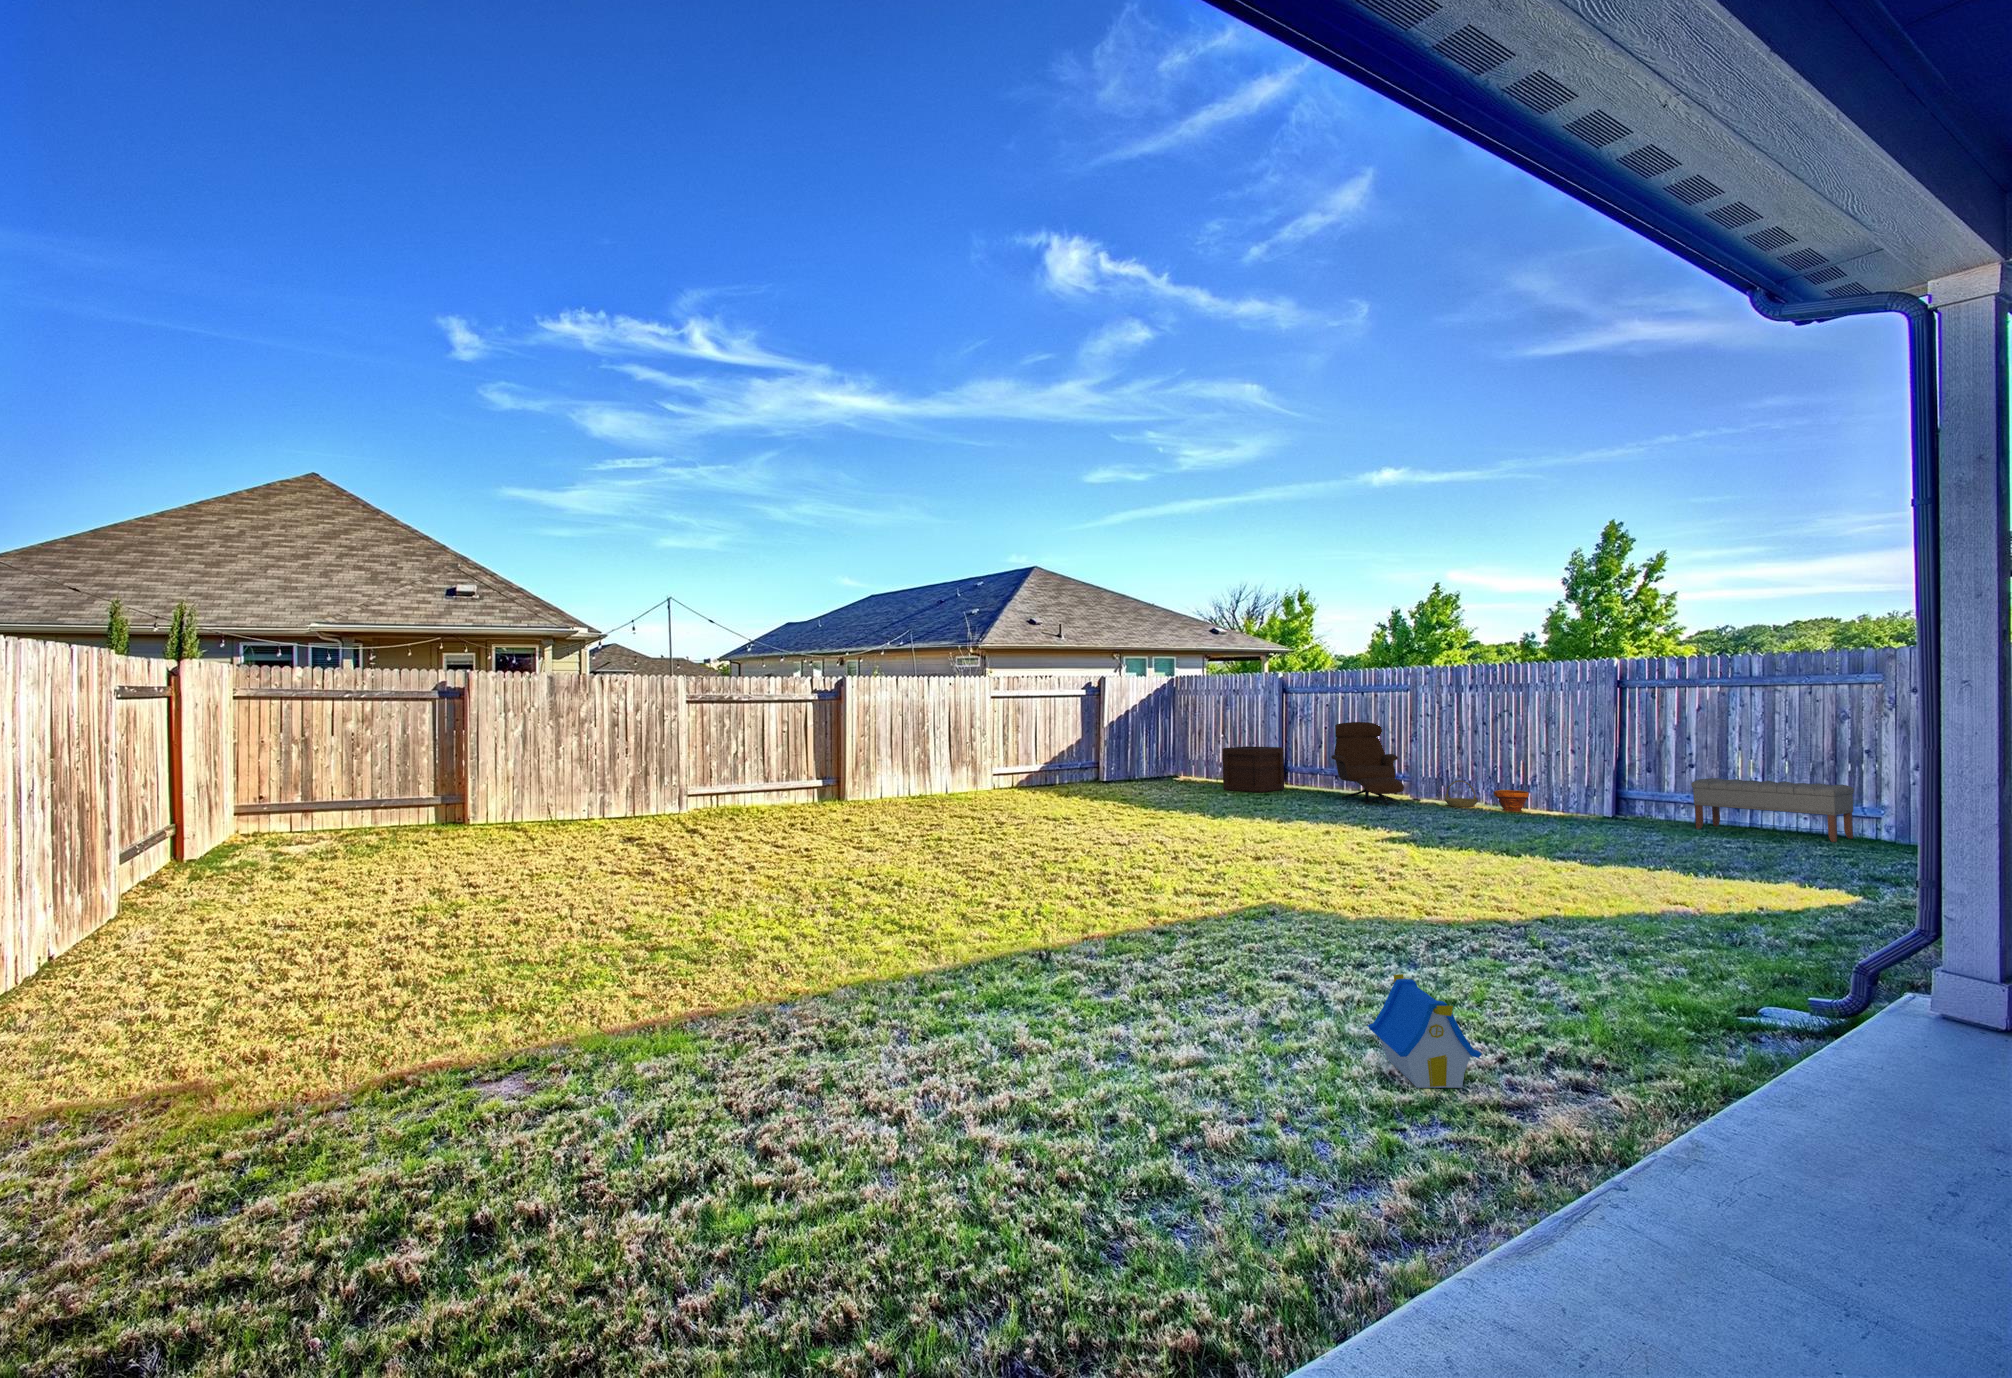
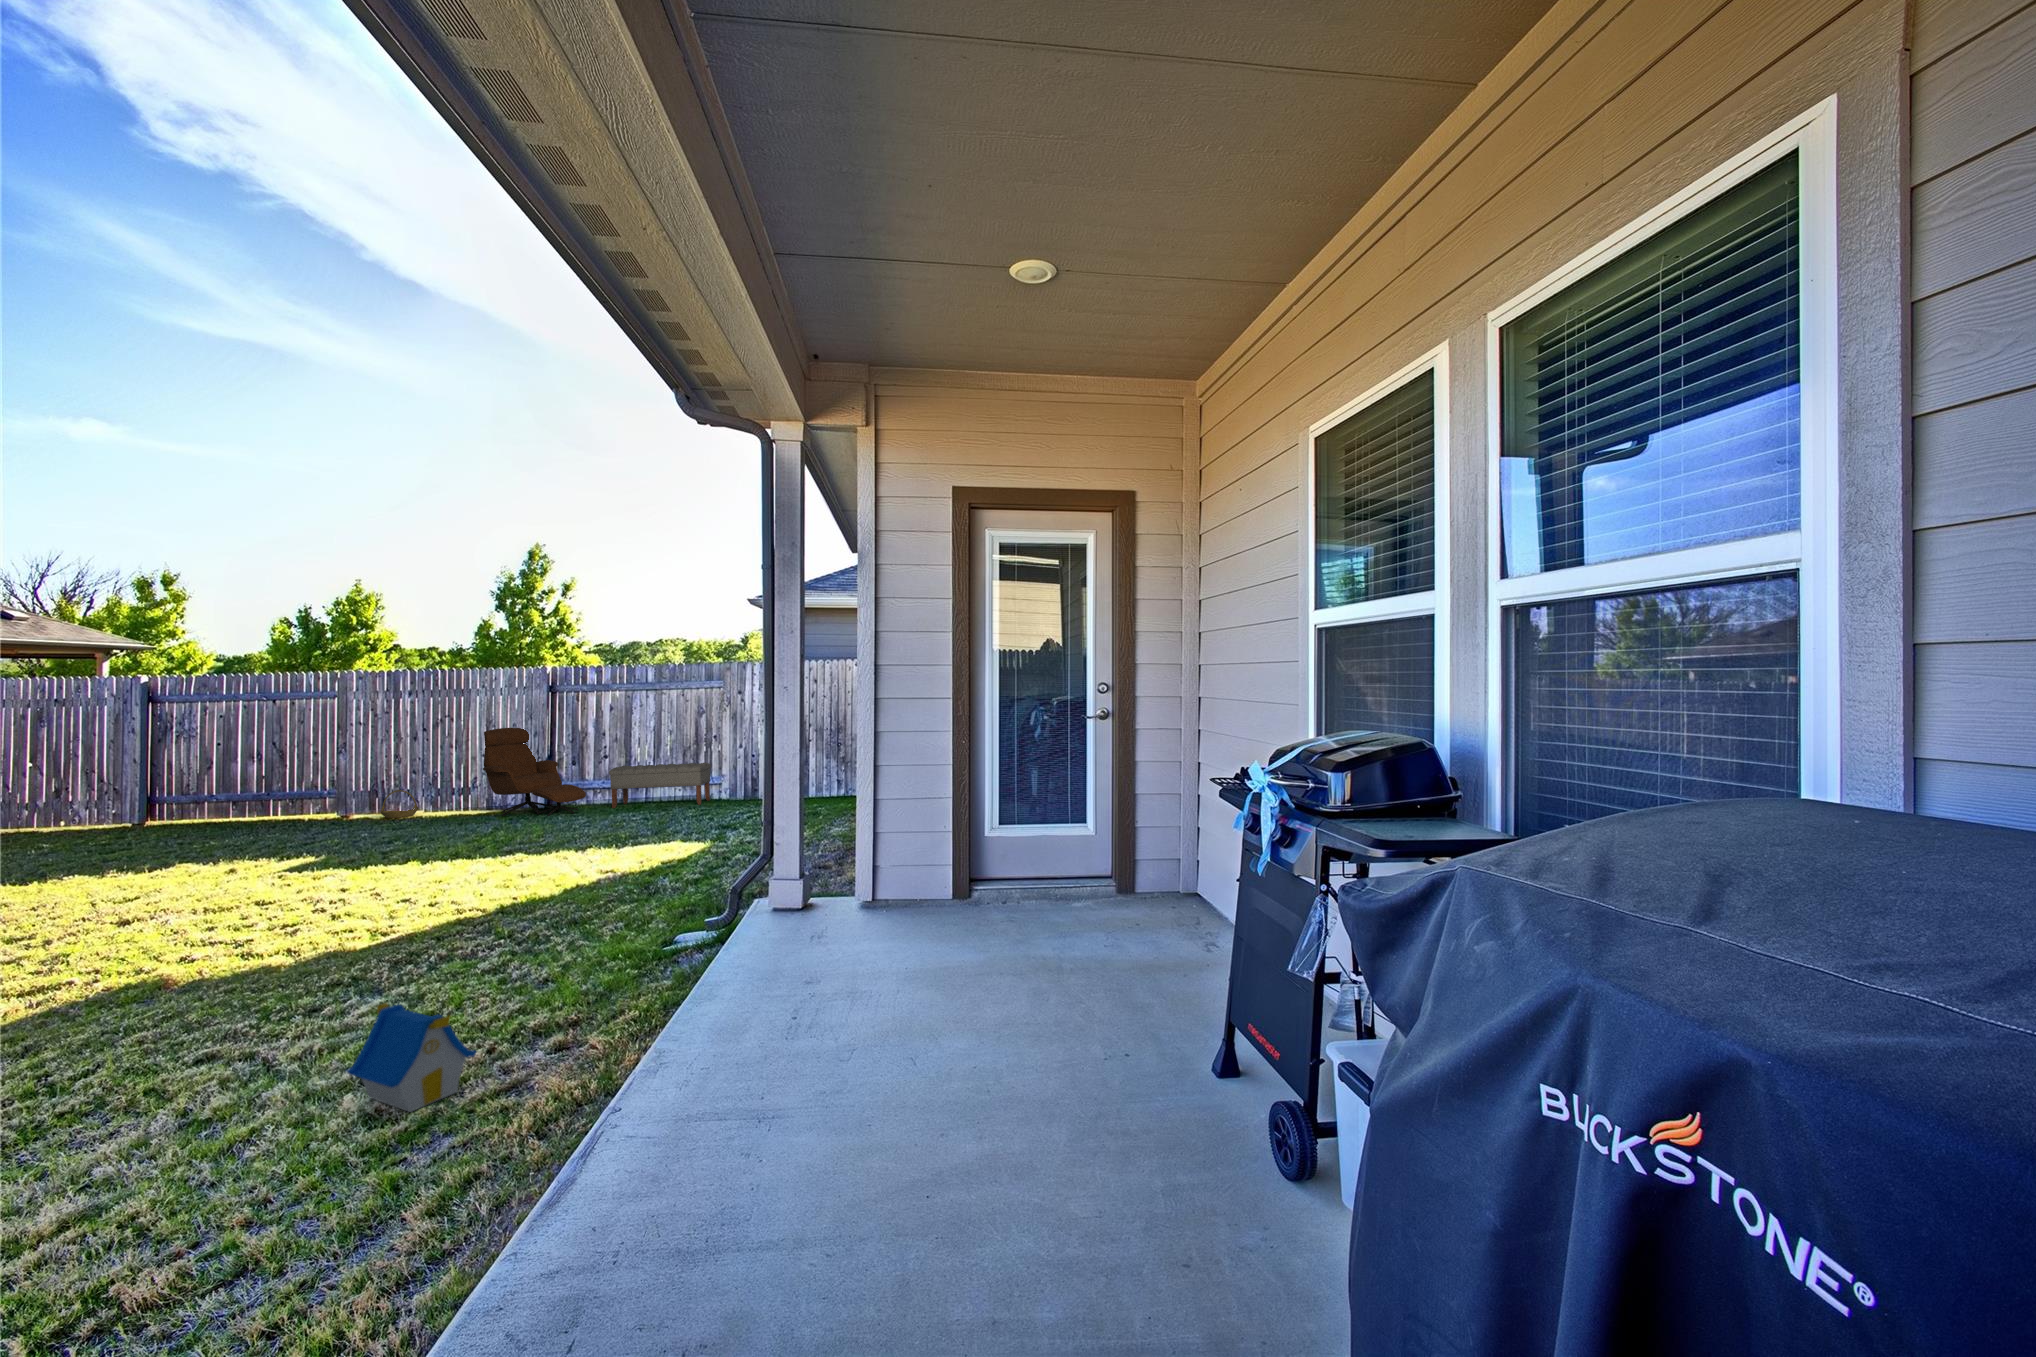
lounge chair: present [1331,722,1404,805] -> present [483,728,586,816]
wooden crate: present [1223,746,1284,793] -> none [29,773,147,841]
planter: present [1494,790,1529,812] -> none [436,793,472,815]

